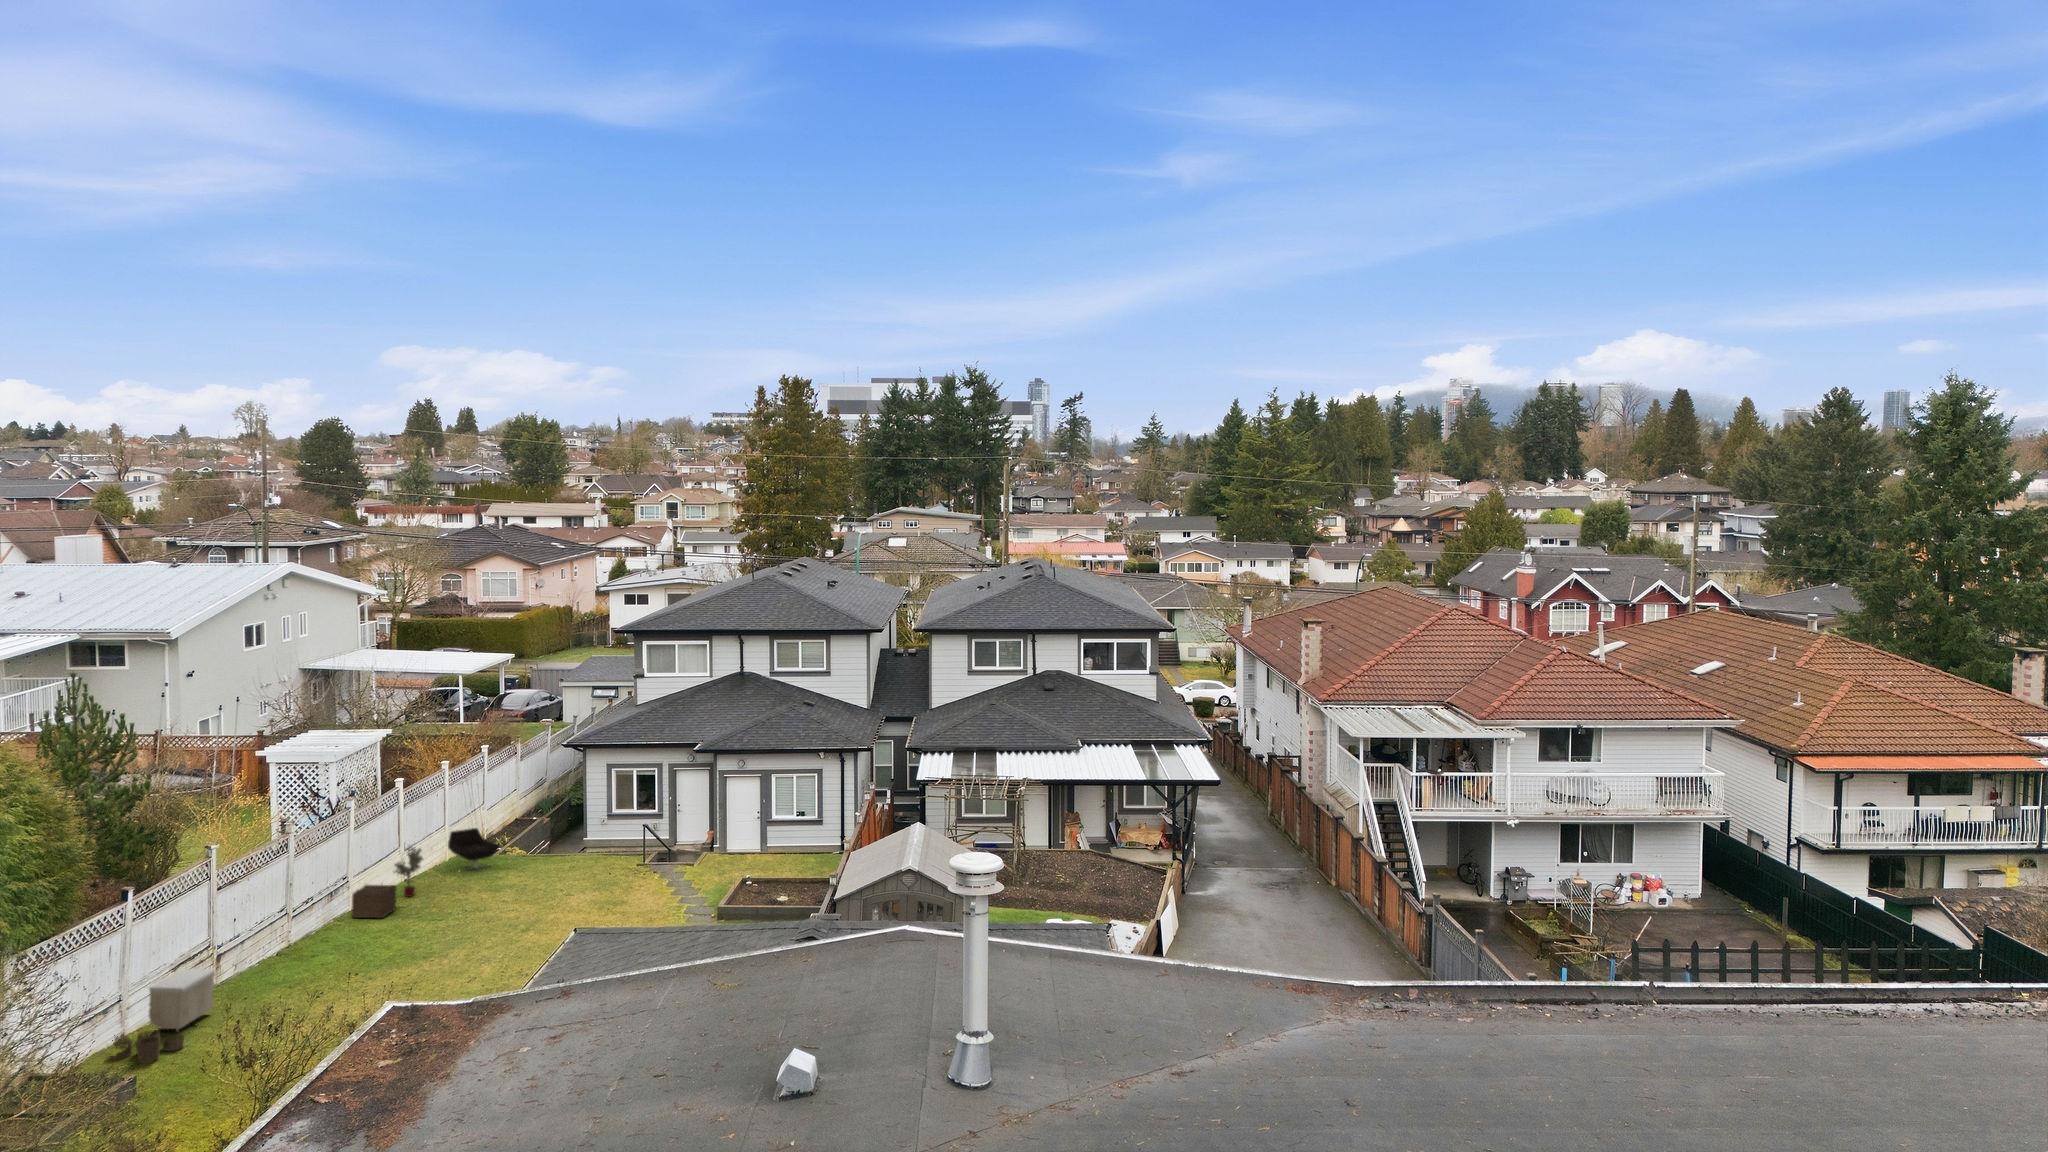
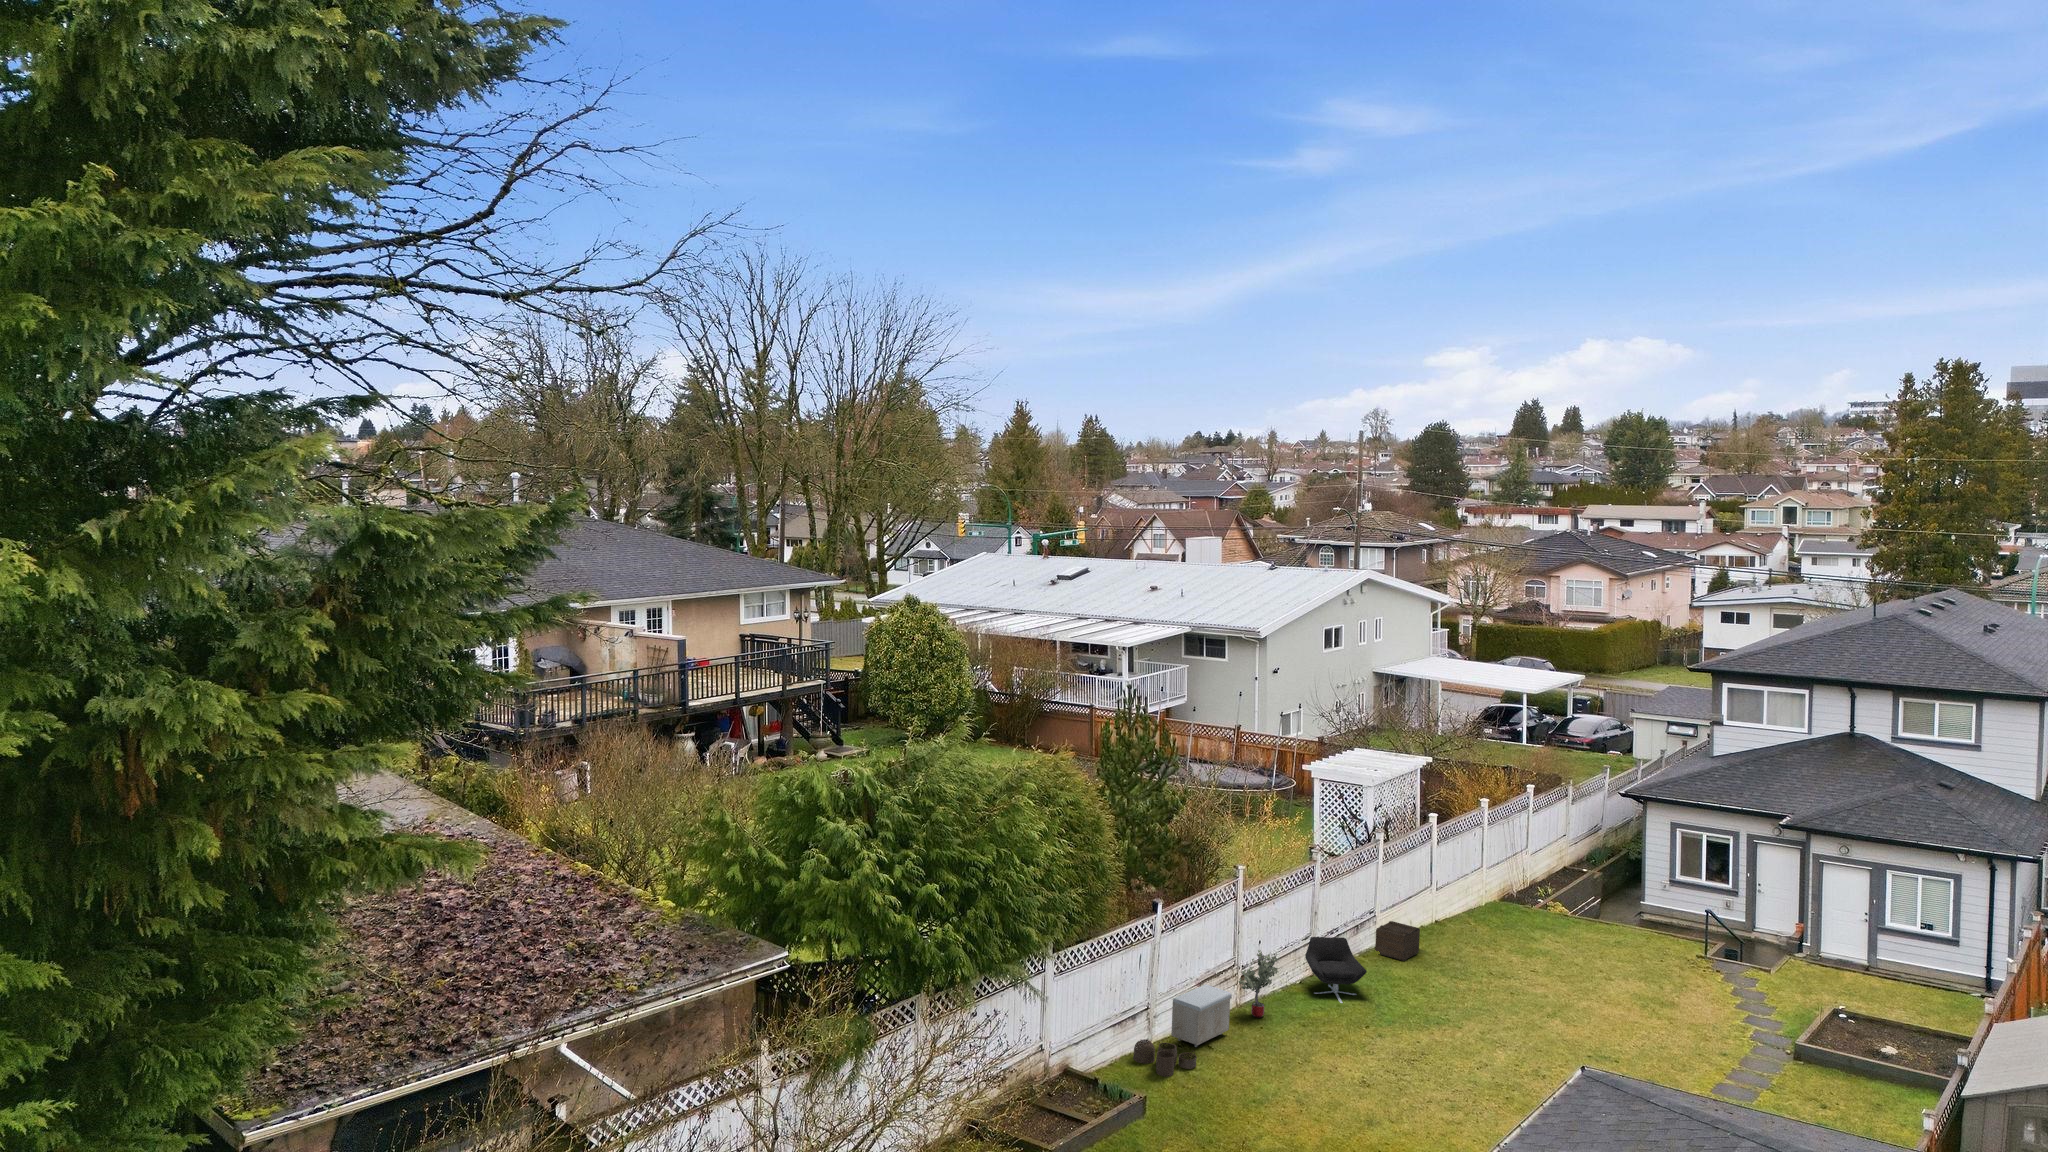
lounge chair: present [448,828,499,868] -> present [1305,937,1367,1003]
potted tree: present [395,848,423,897] -> present [1238,950,1278,1018]

